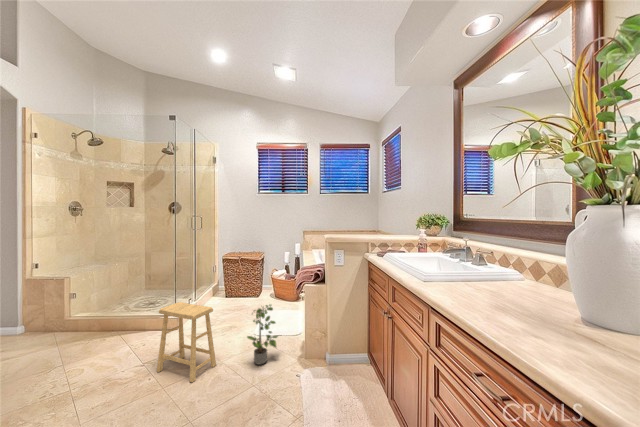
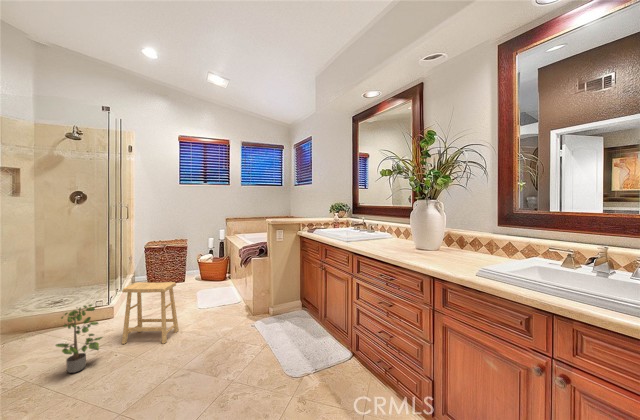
potted plant: present [247,305,278,365] -> present [56,305,102,373]

